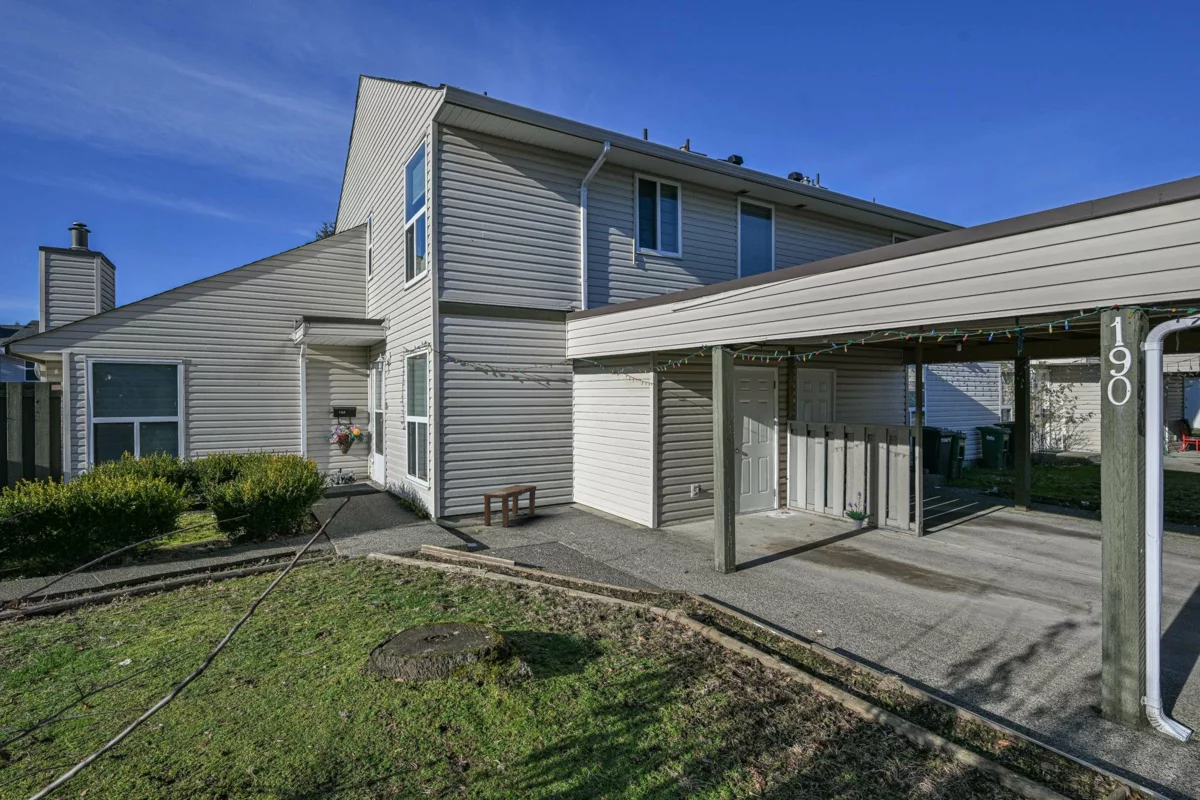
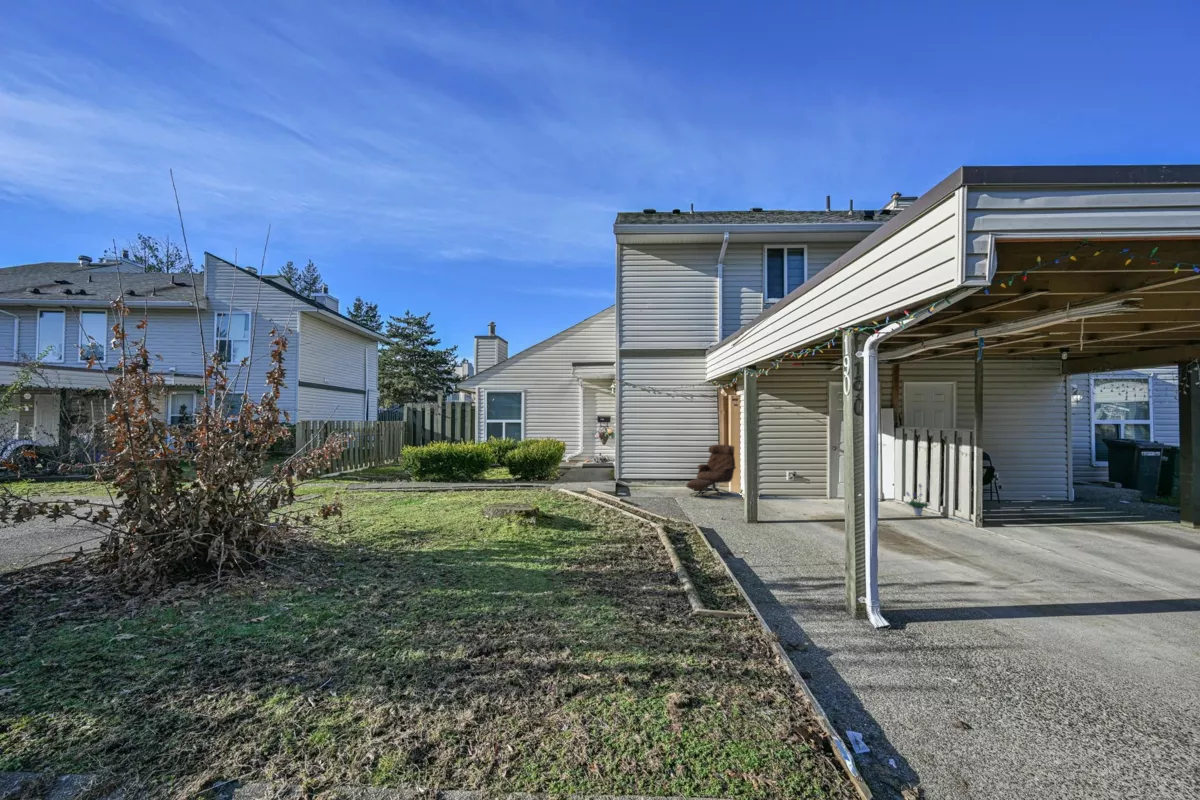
lounge chair: none [579,453,635,537] -> present [686,445,736,496]
bench: present [484,485,536,527] -> none [641,464,679,488]

